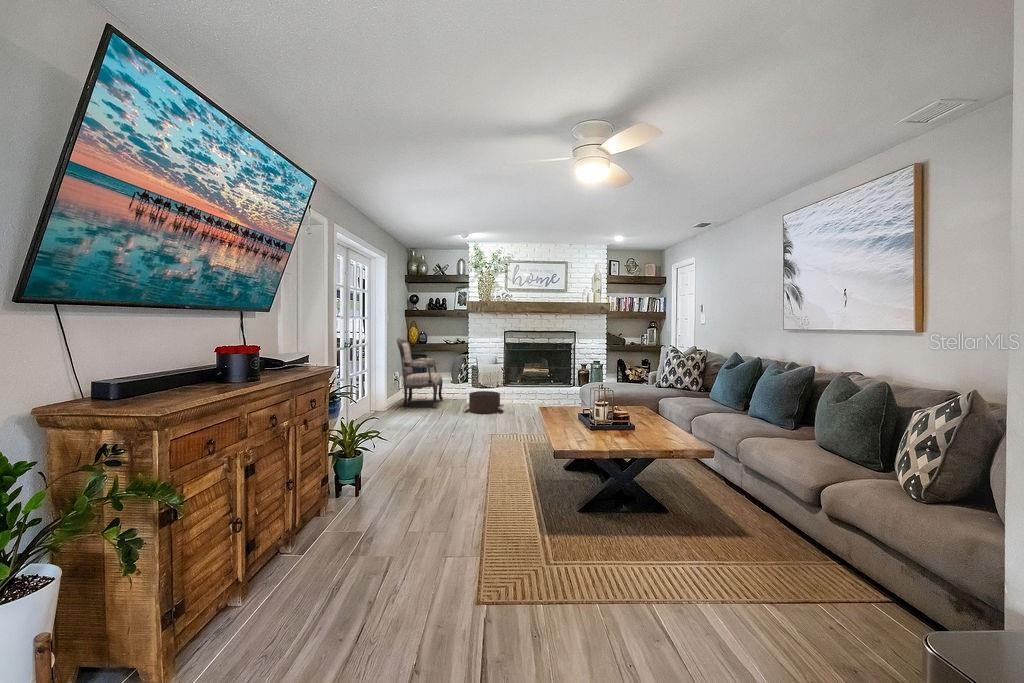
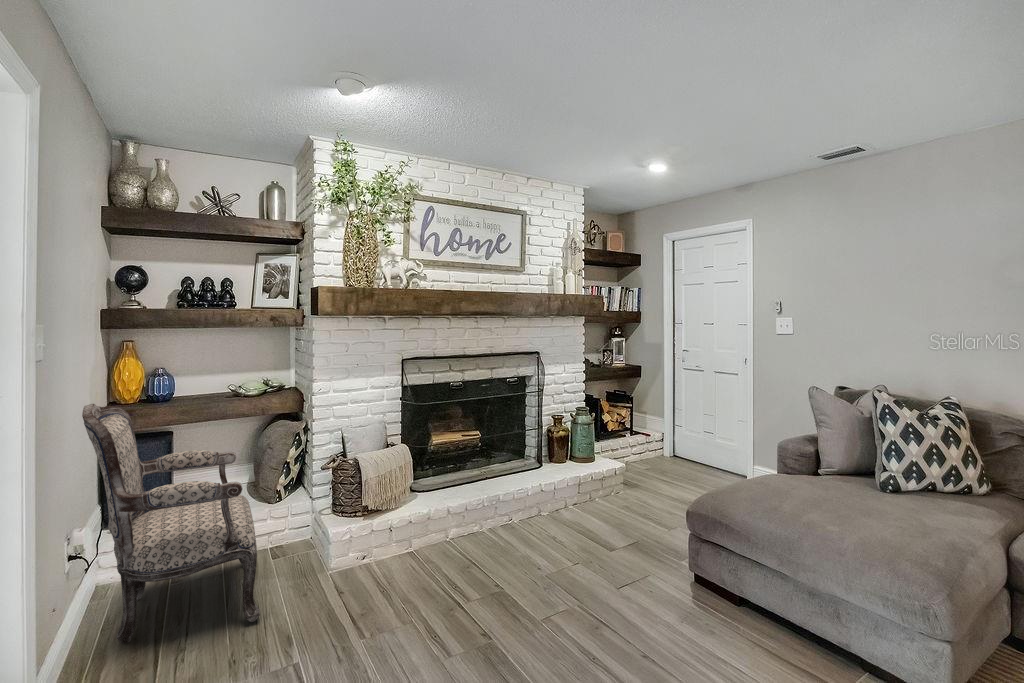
pouf: present [464,391,504,414] -> none [363,532,483,625]

